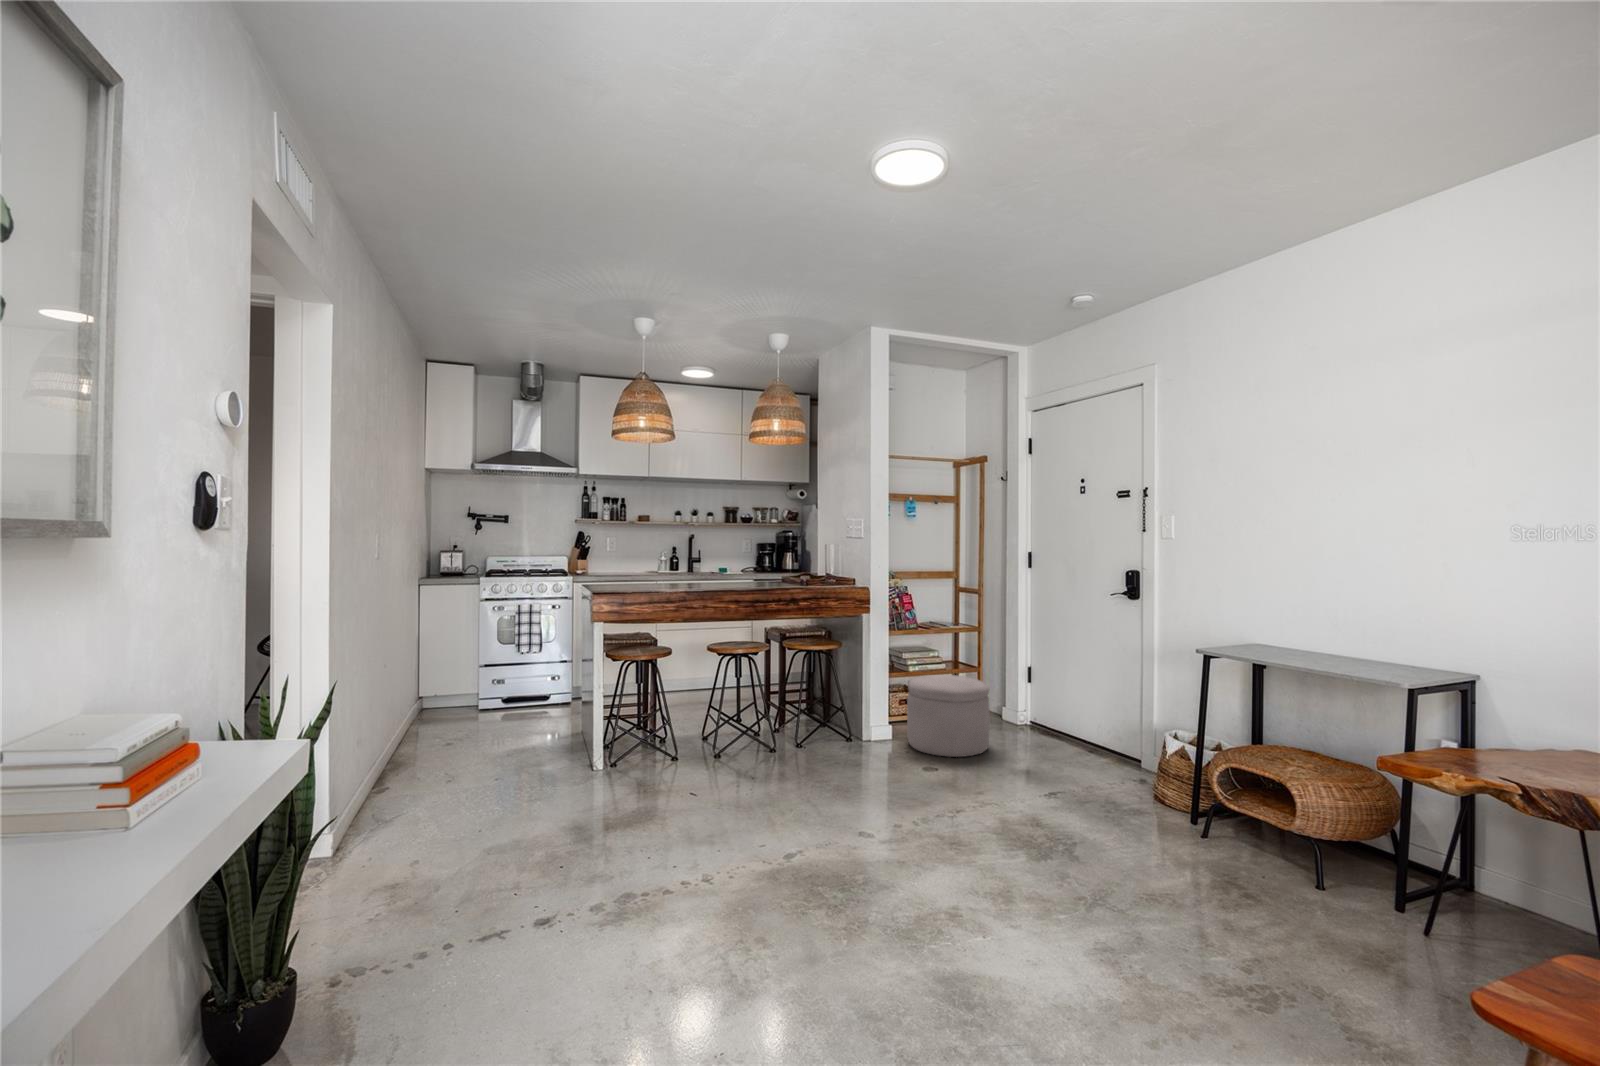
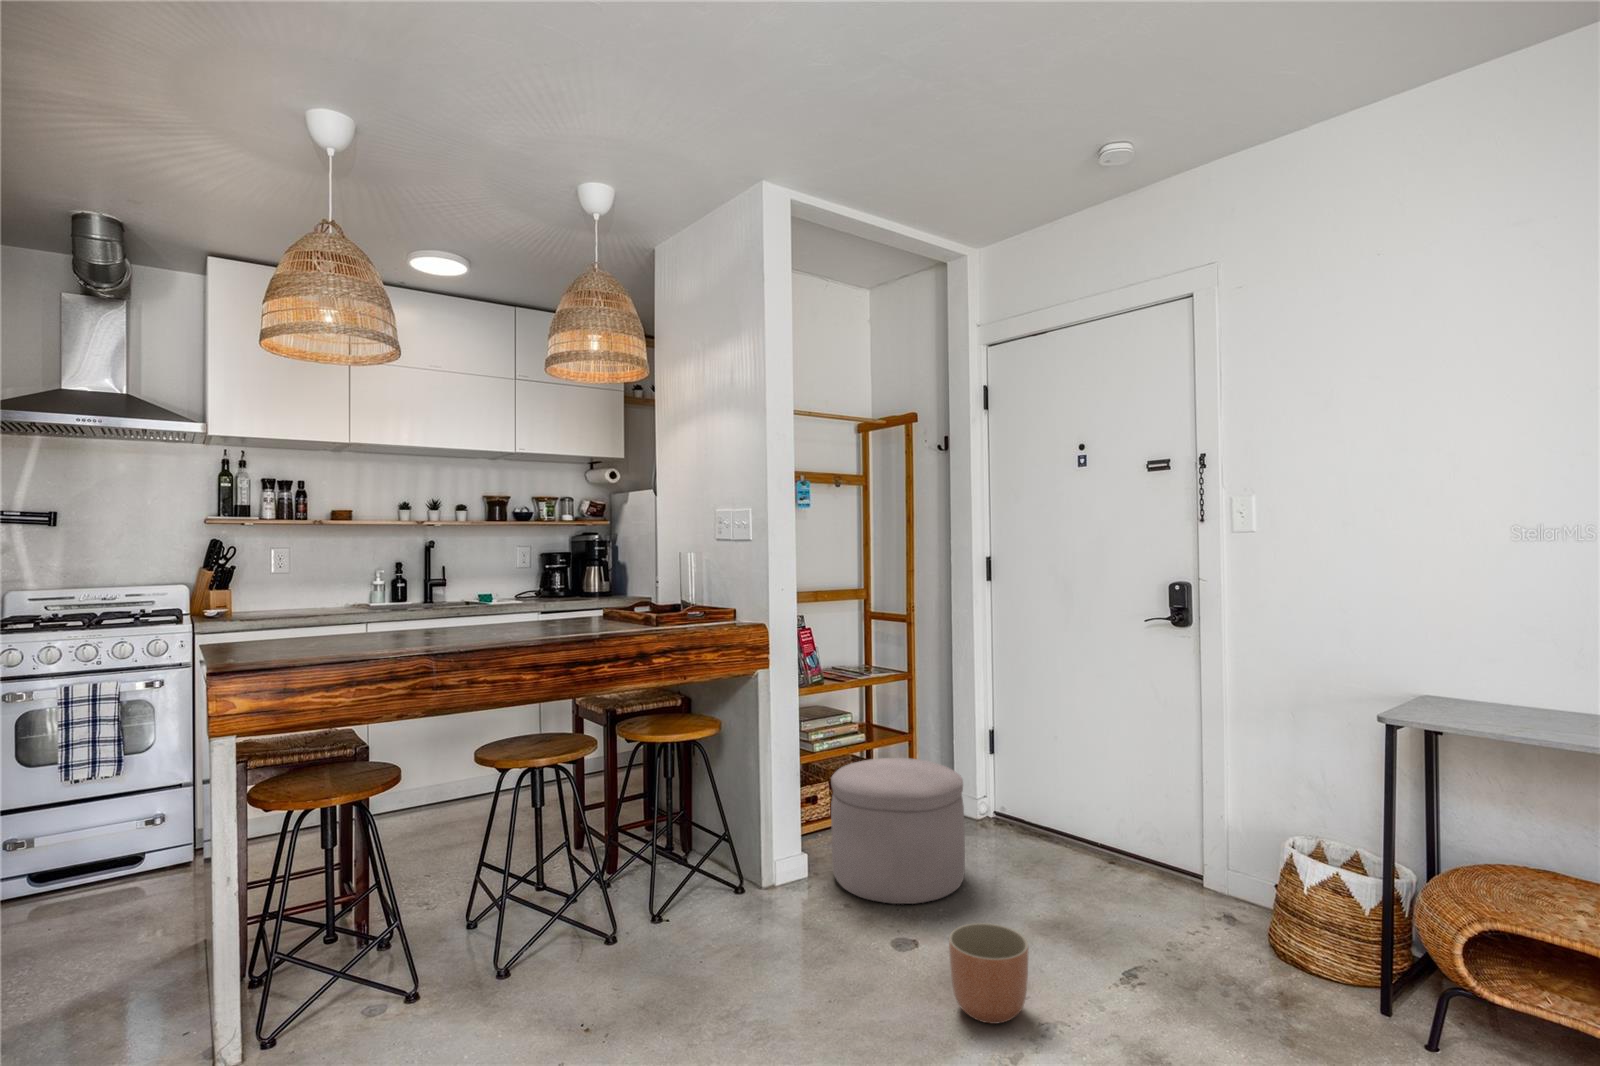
planter: none [942,754,985,803] -> present [949,923,1029,1024]

